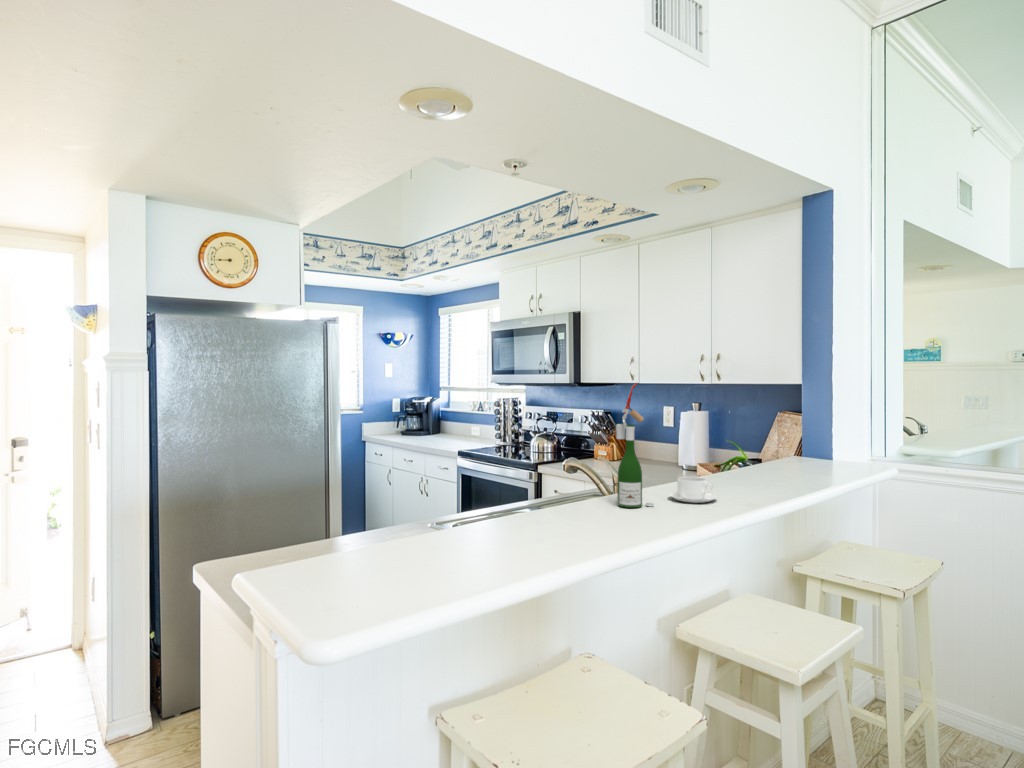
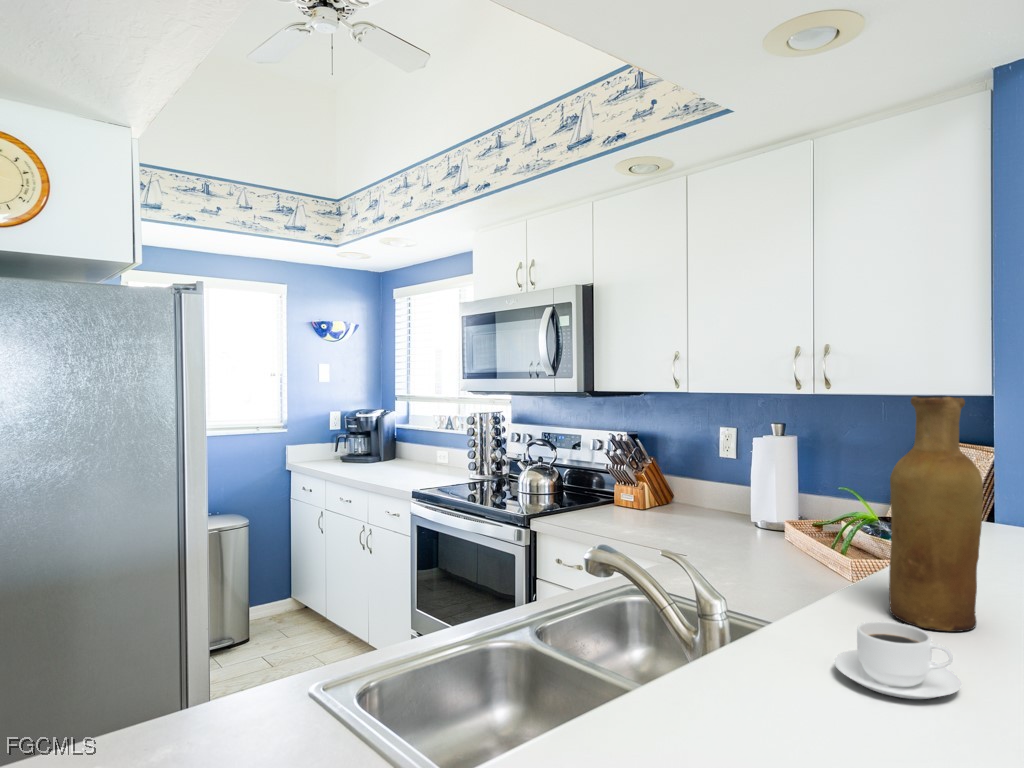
vase: none [709,380,749,489] -> present [889,396,983,632]
wine bottle: present [616,383,654,508] -> none [721,406,820,727]

